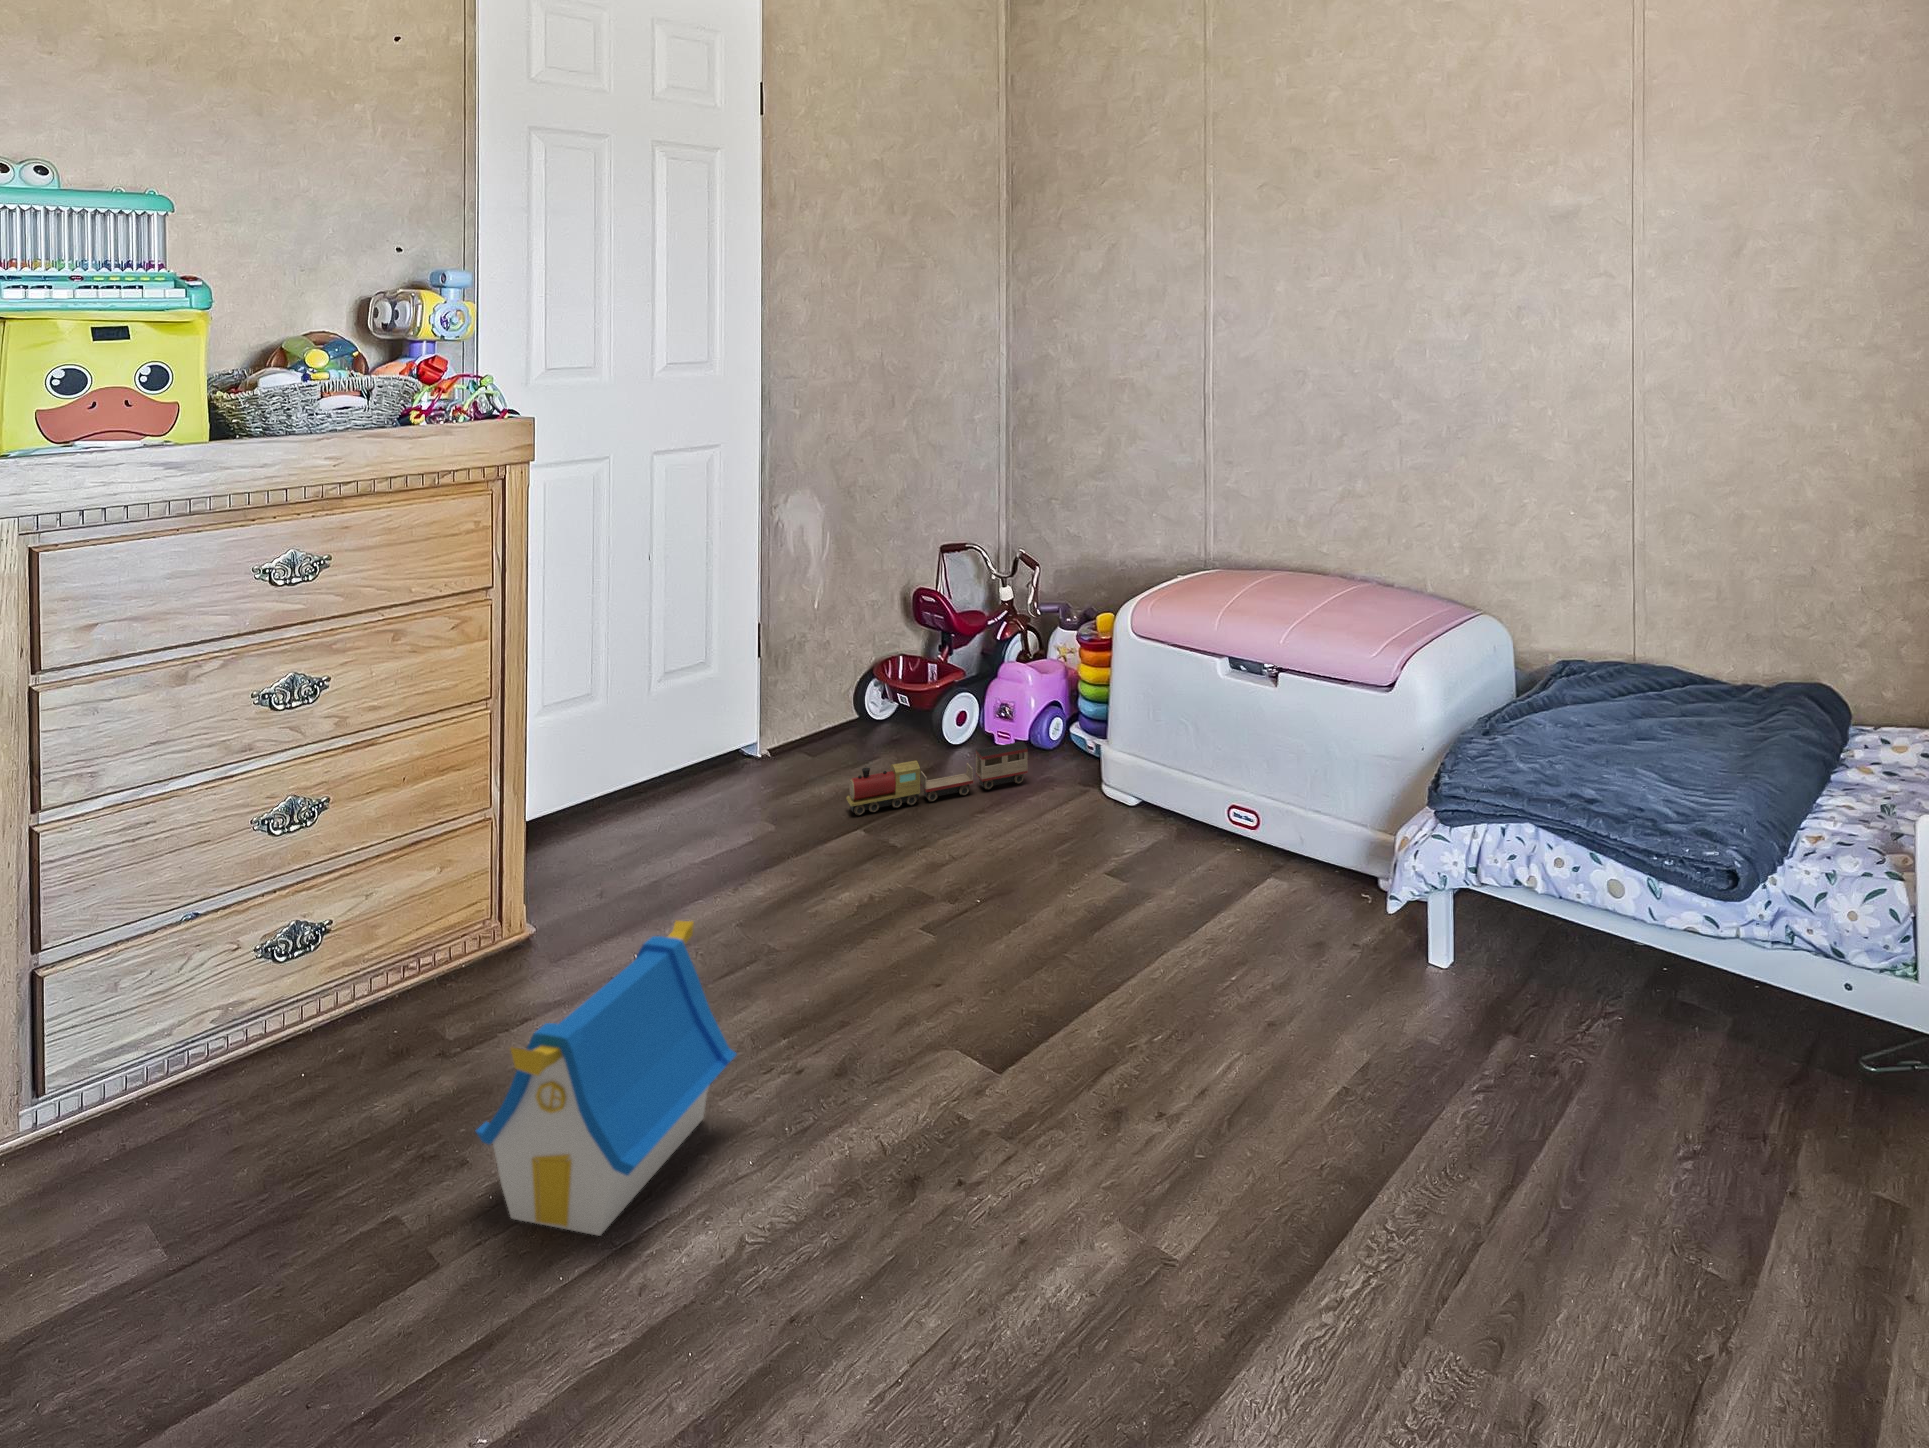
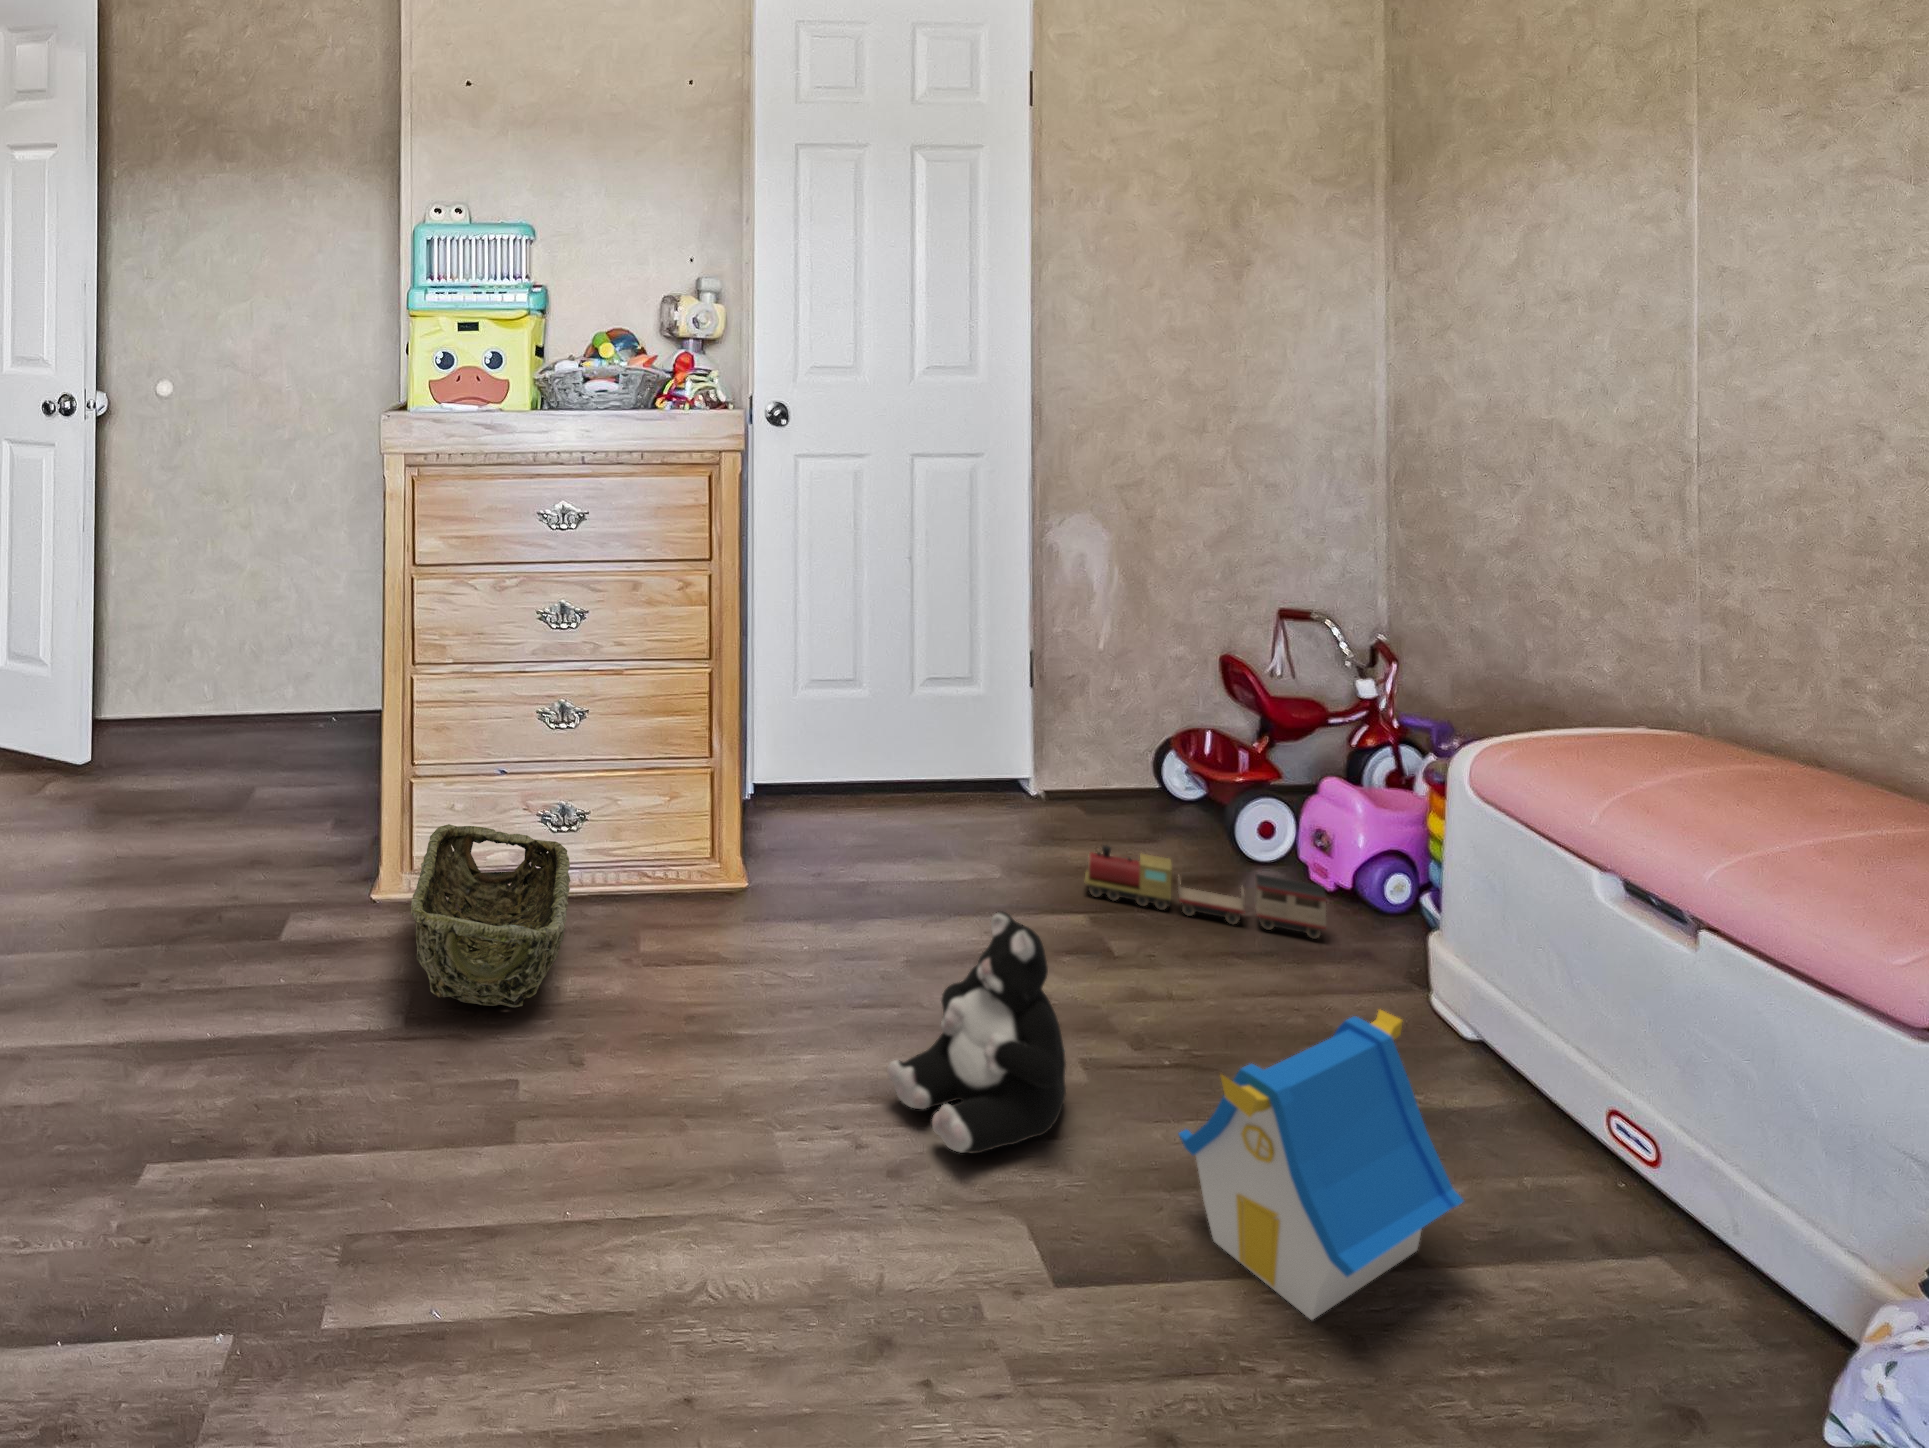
plush toy: none [801,821,947,1032] -> present [887,912,1066,1153]
toy house: present [476,921,736,1236] -> present [1179,1009,1463,1320]
woven basket: none [113,968,408,1203] -> present [411,824,570,1007]

